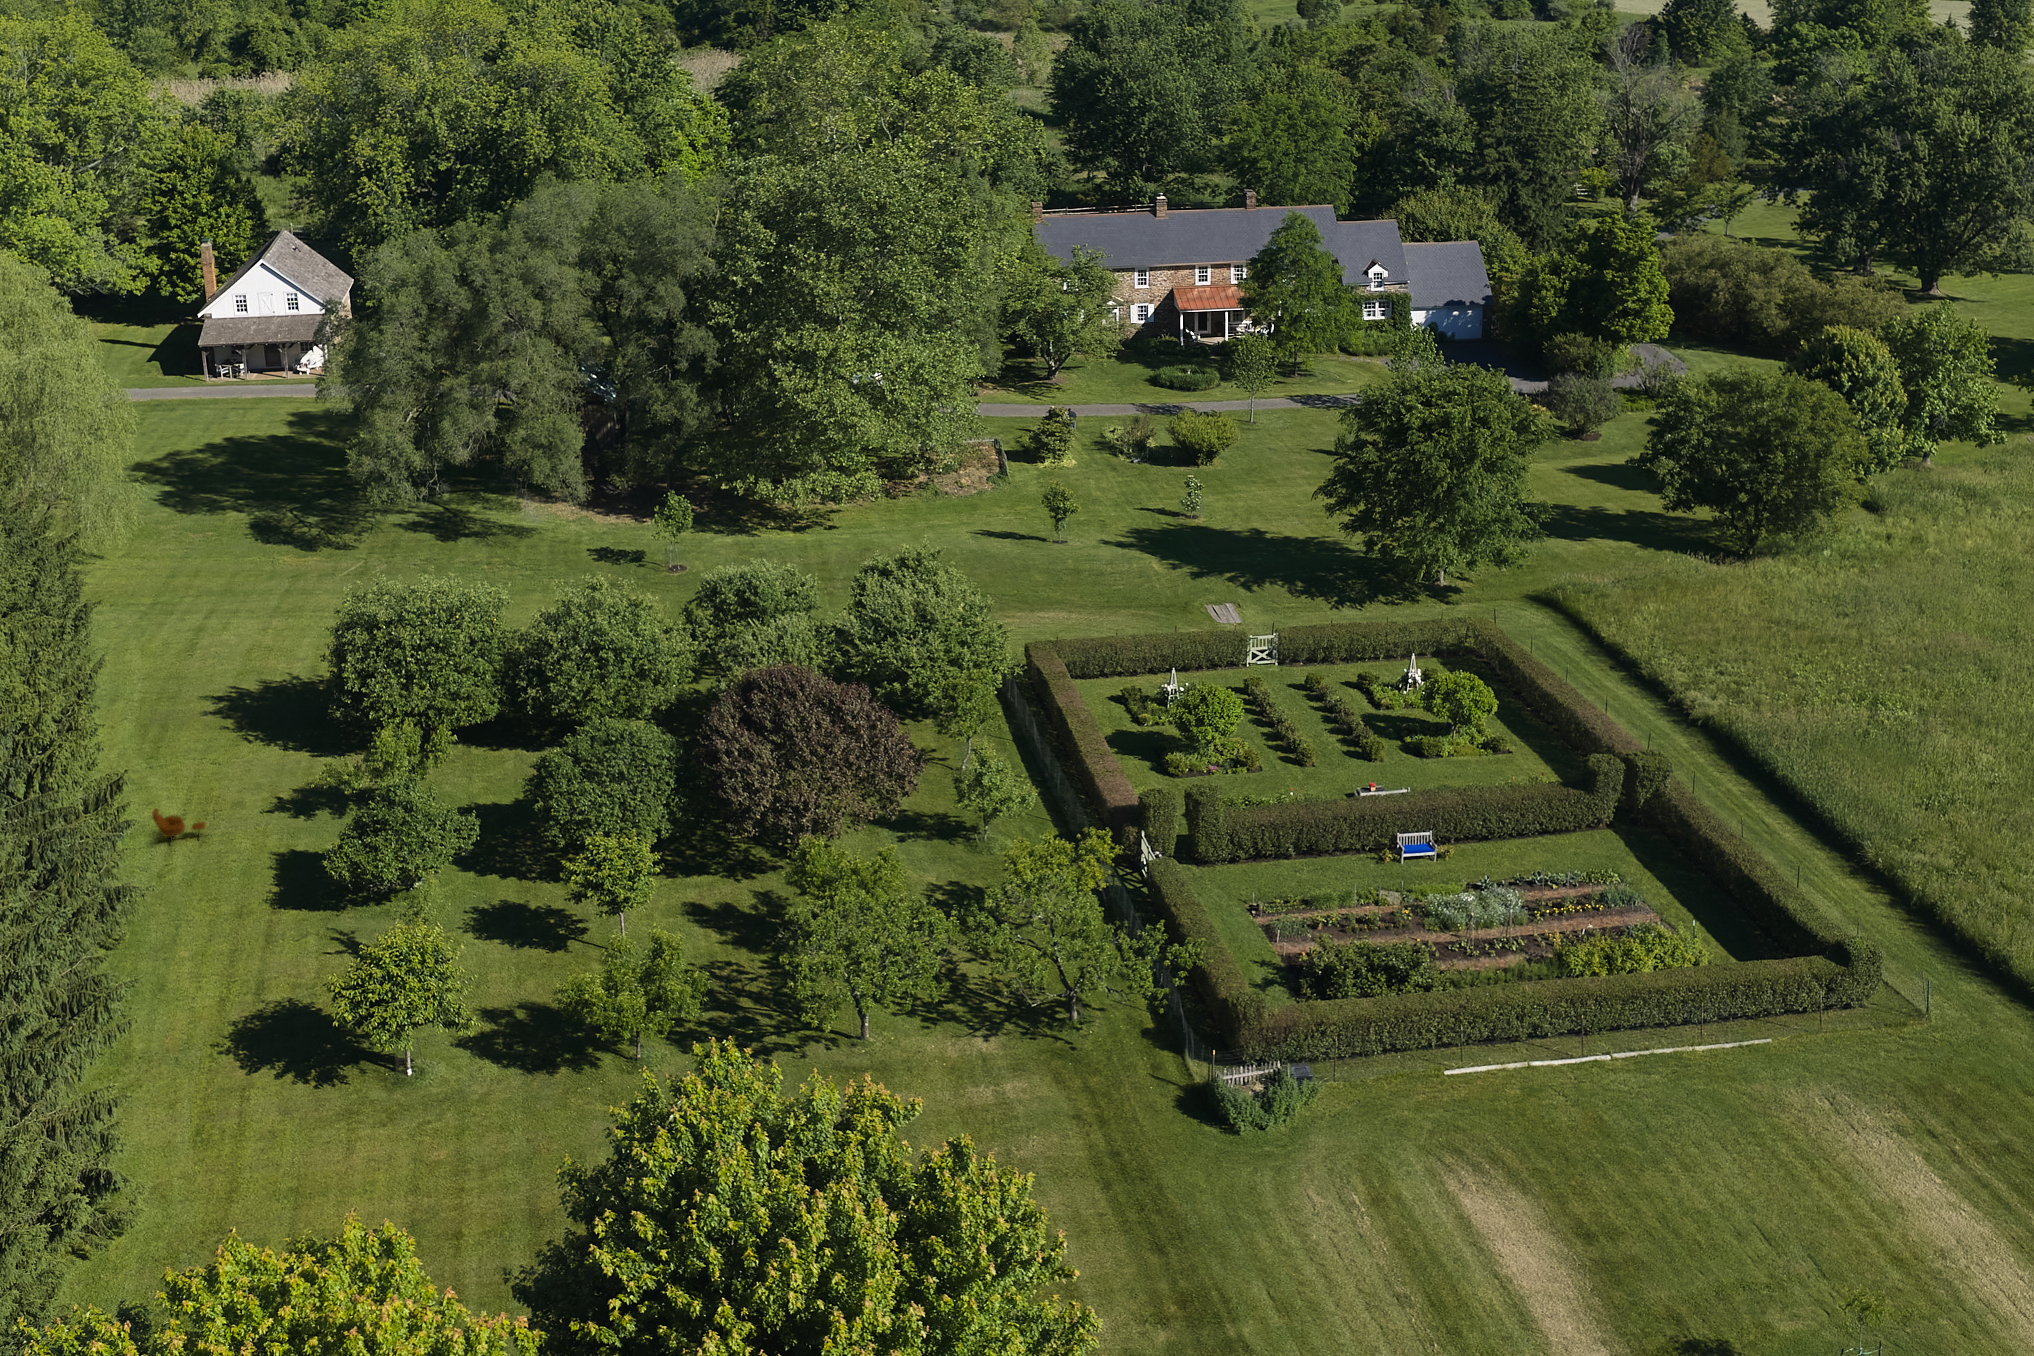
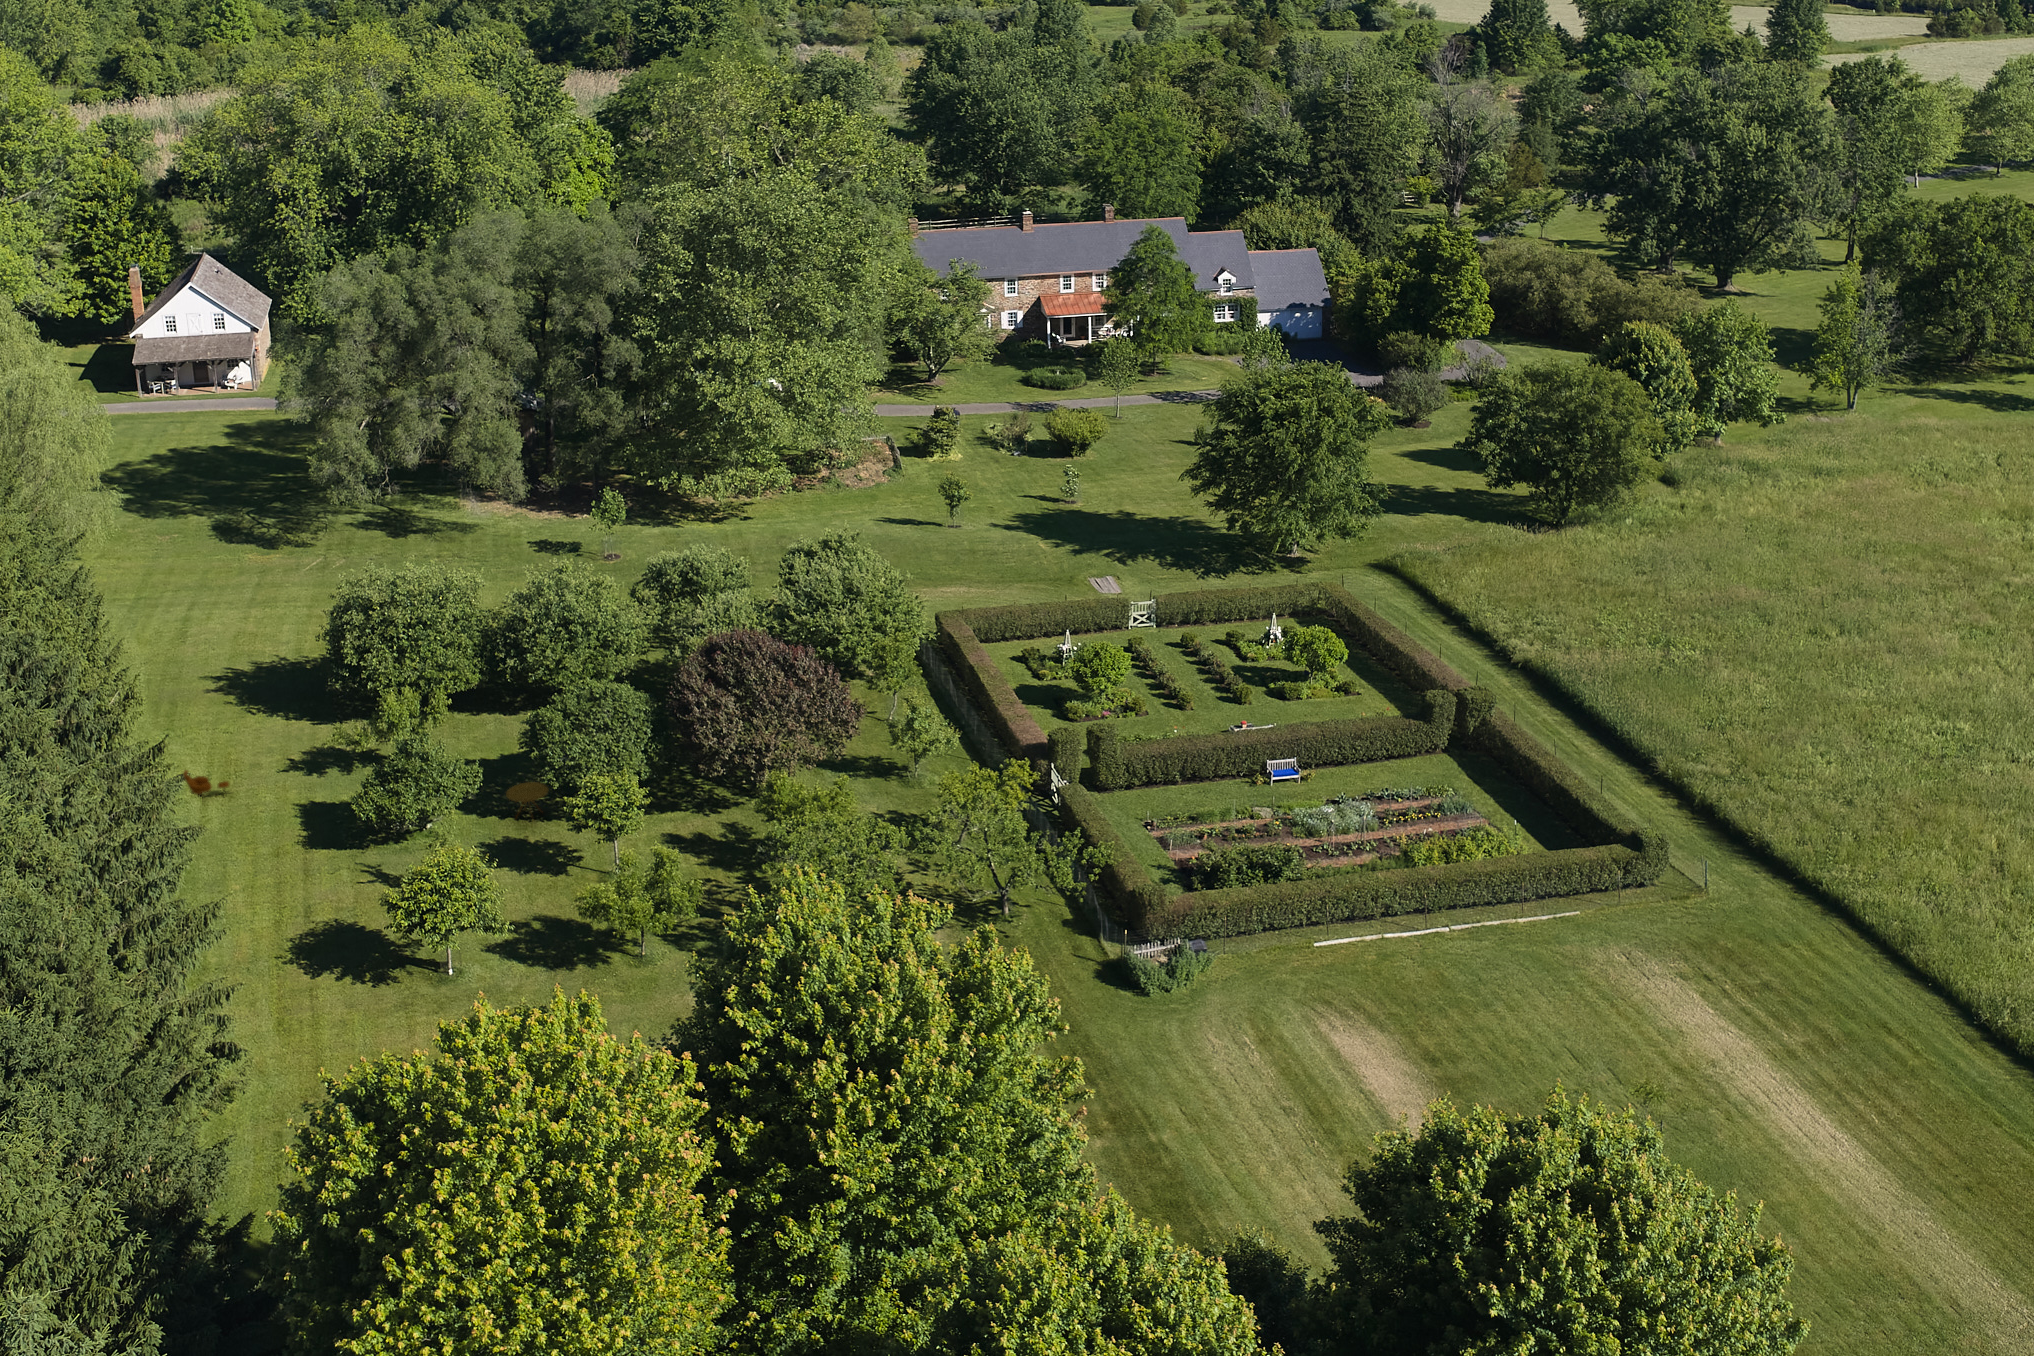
round table: none [508,835,557,883] -> present [506,782,549,813]

